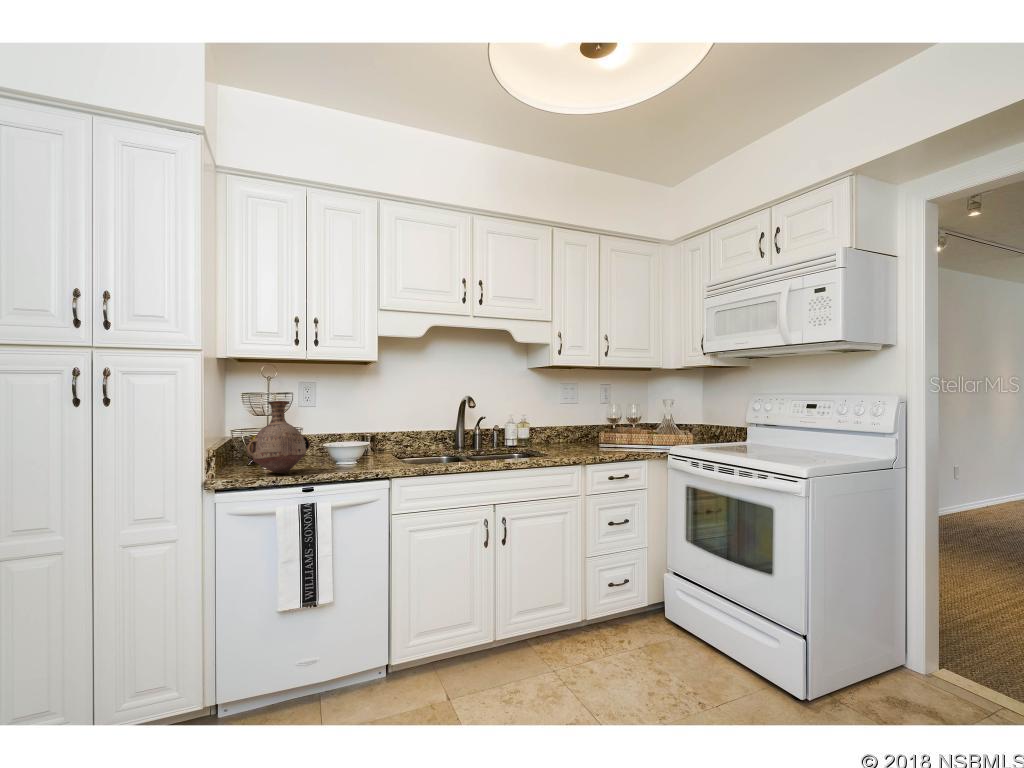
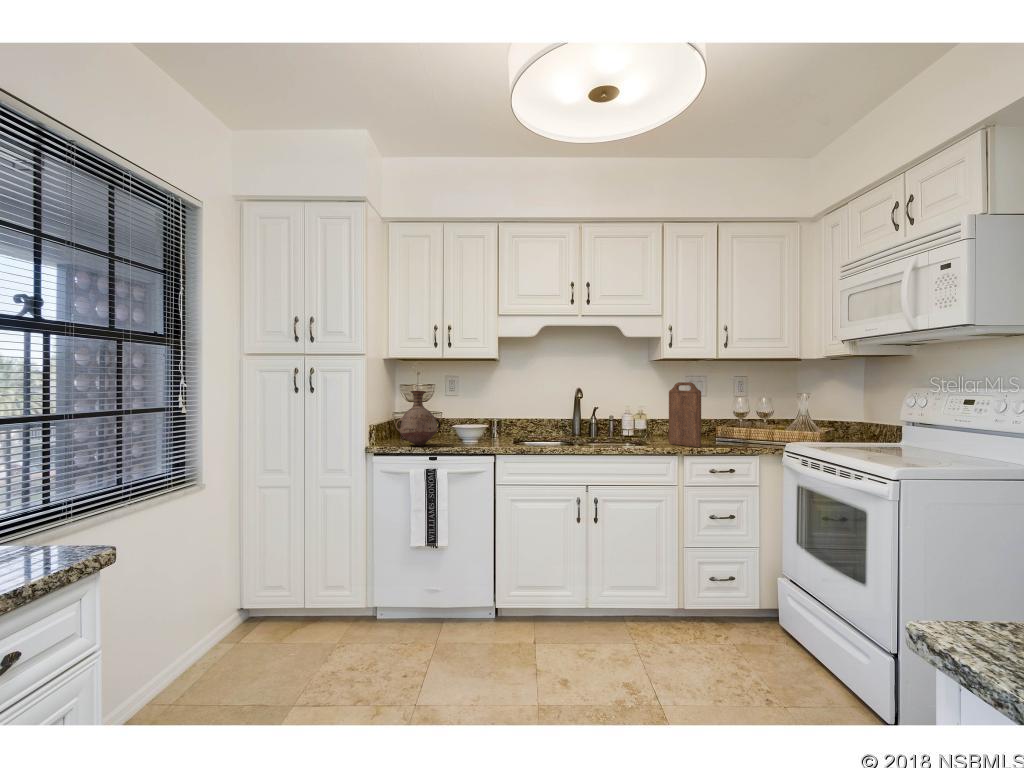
cutting board: none [559,389,594,454] -> present [669,382,701,447]

